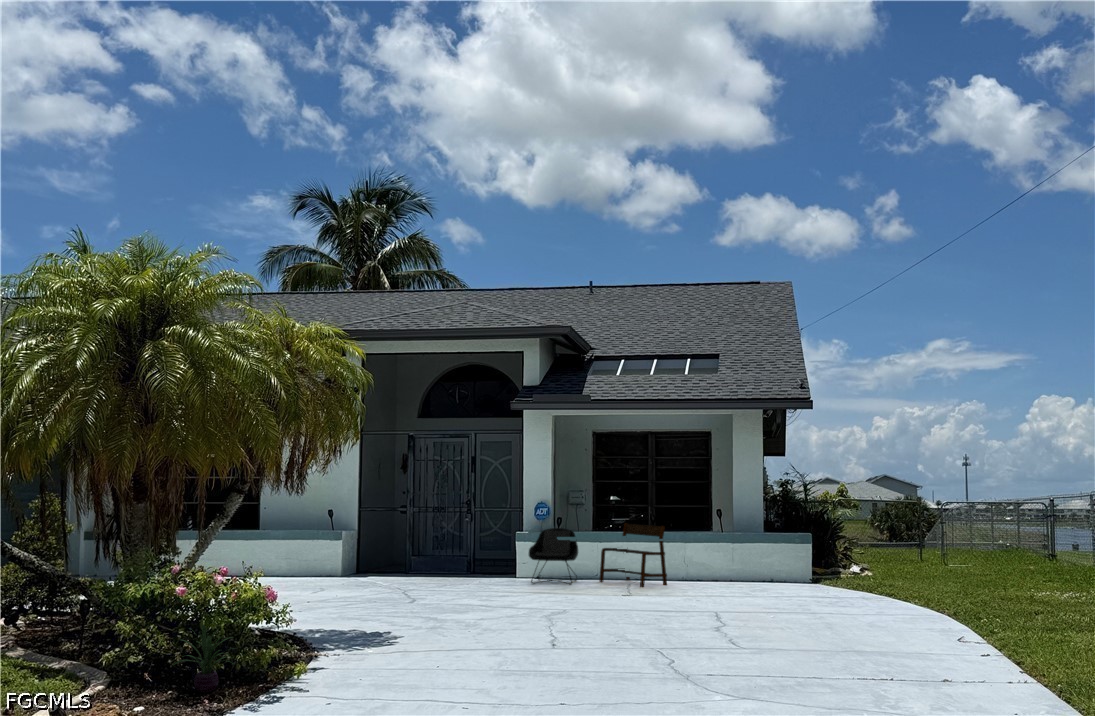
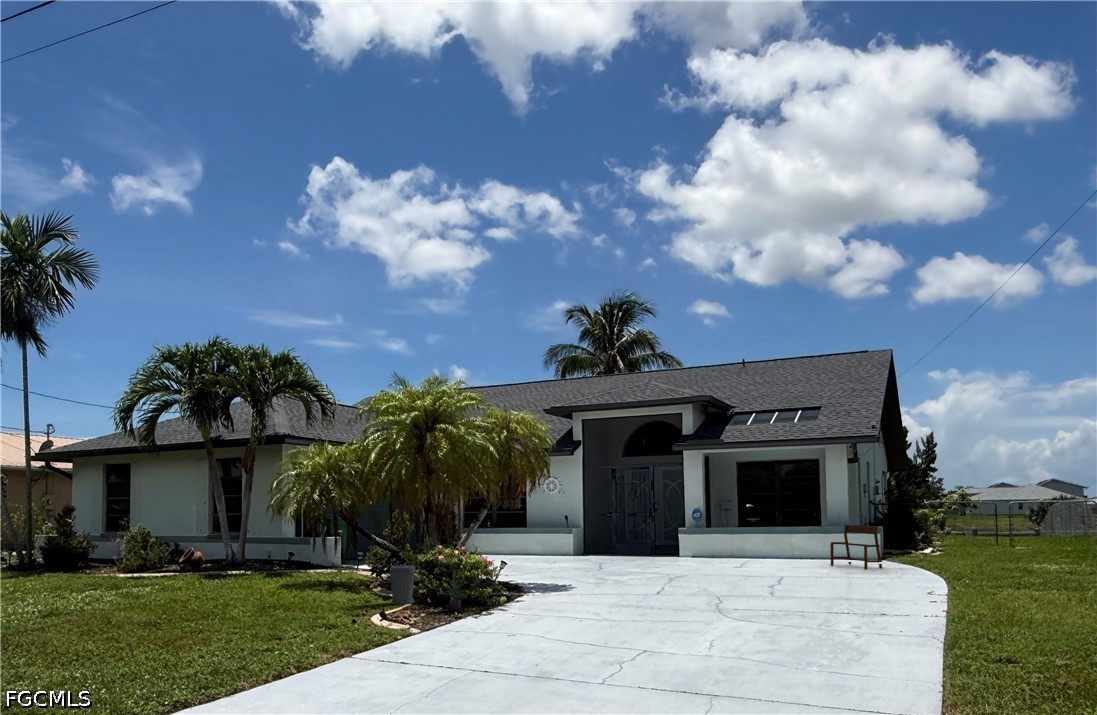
bench: present [600,523,667,587] -> present [831,525,882,570]
lounge chair: present [529,528,578,585] -> none [686,527,721,564]
trash can: none [64,606,118,683] -> present [390,565,416,605]

